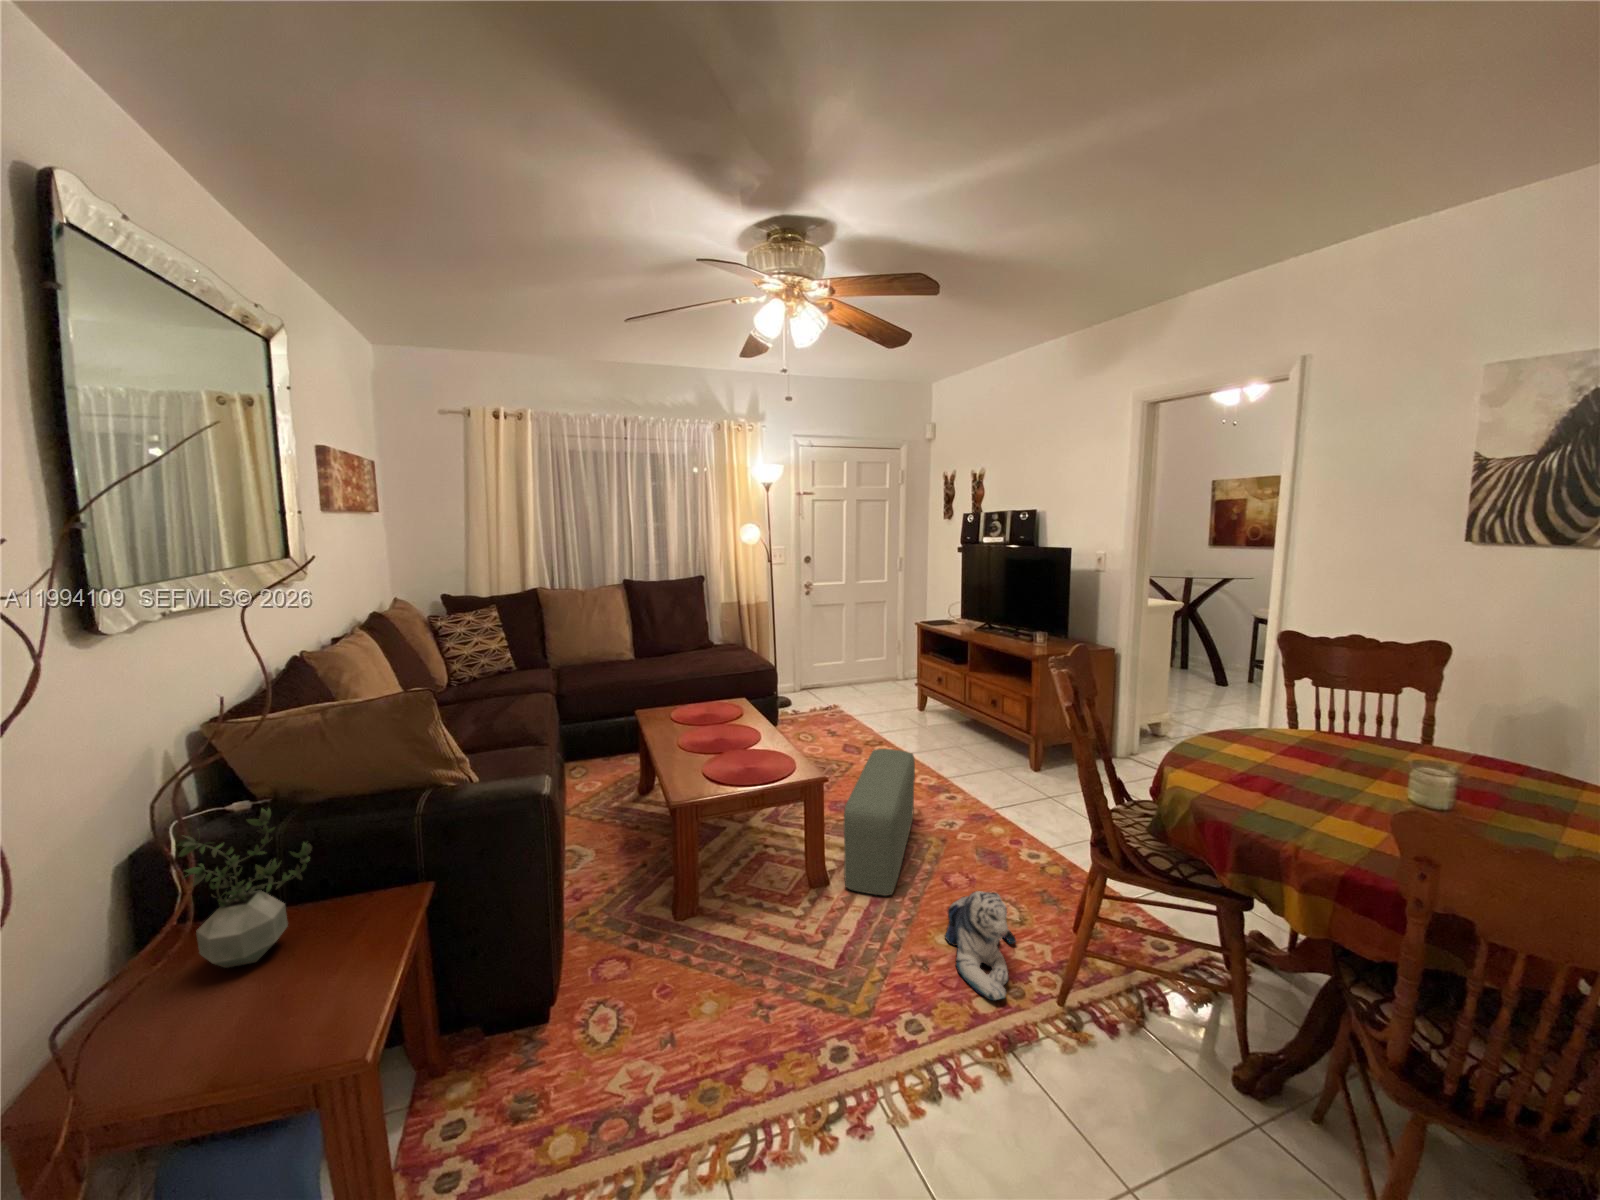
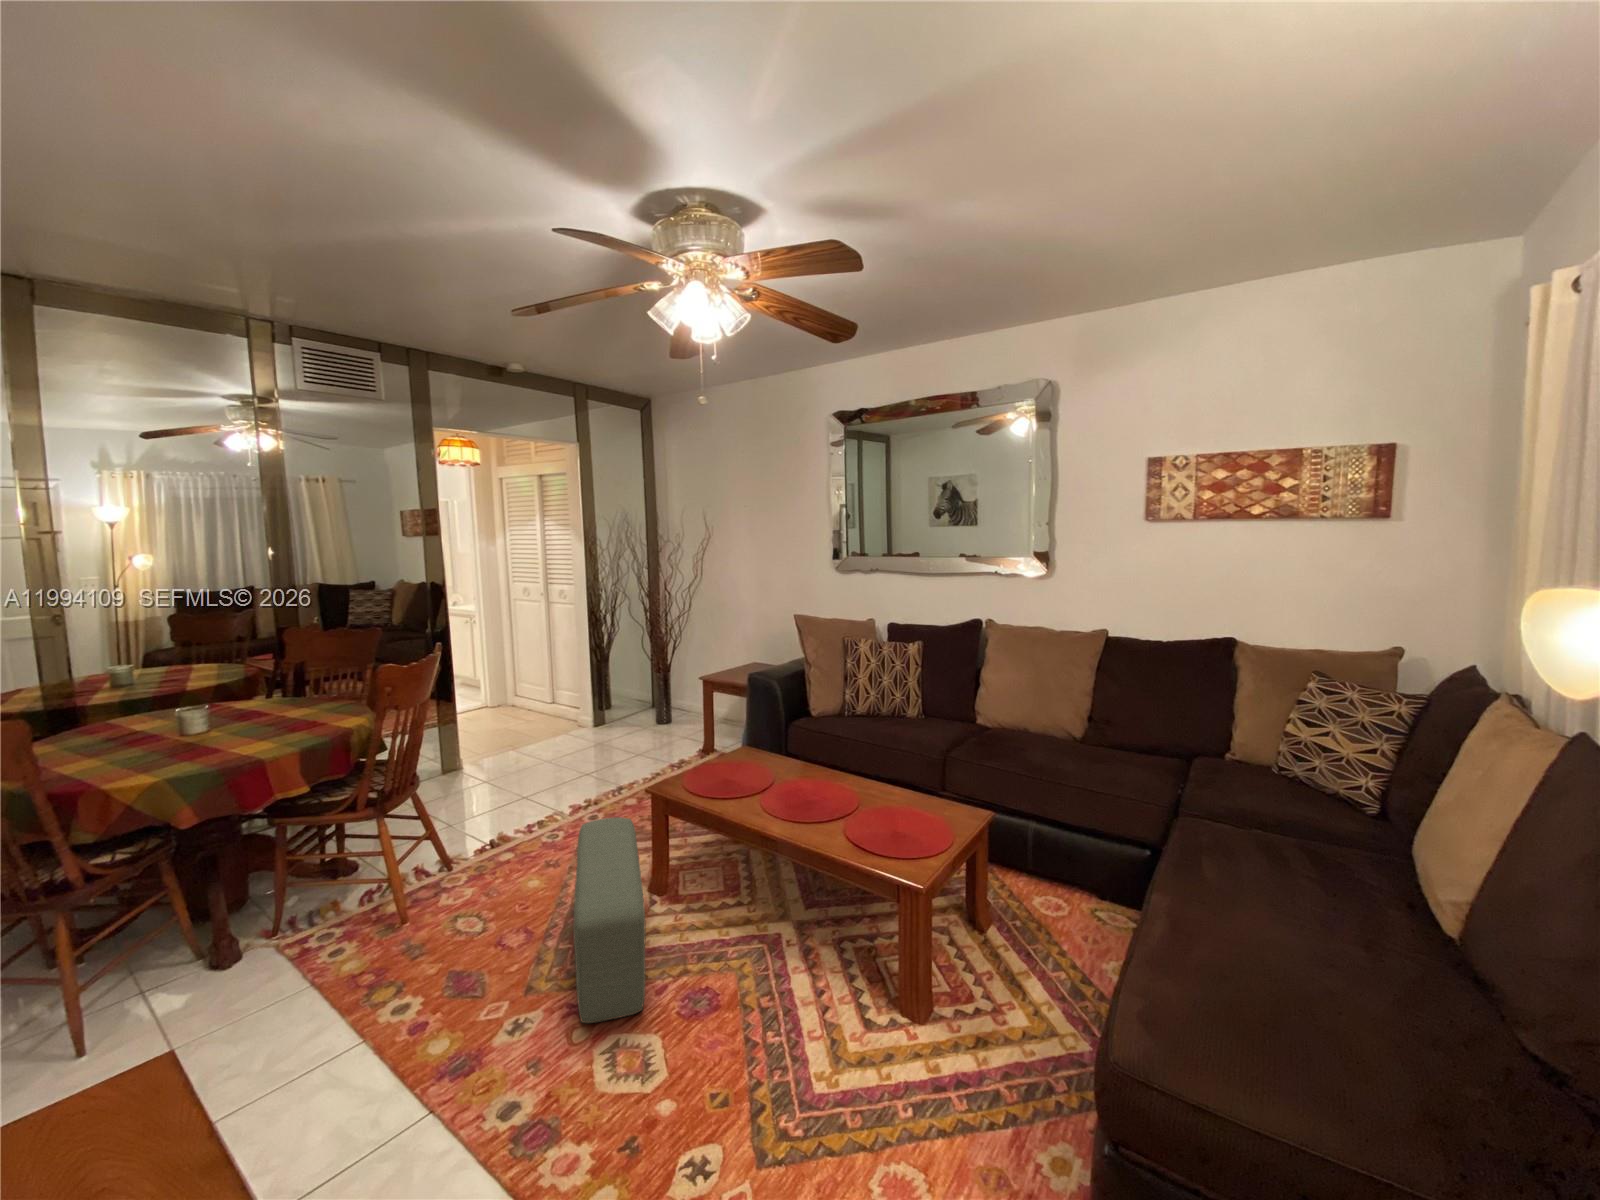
potted plant: present [177,808,312,968] -> none [764,622,790,672]
plush toy: present [945,891,1016,1000] -> none [469,822,533,911]

